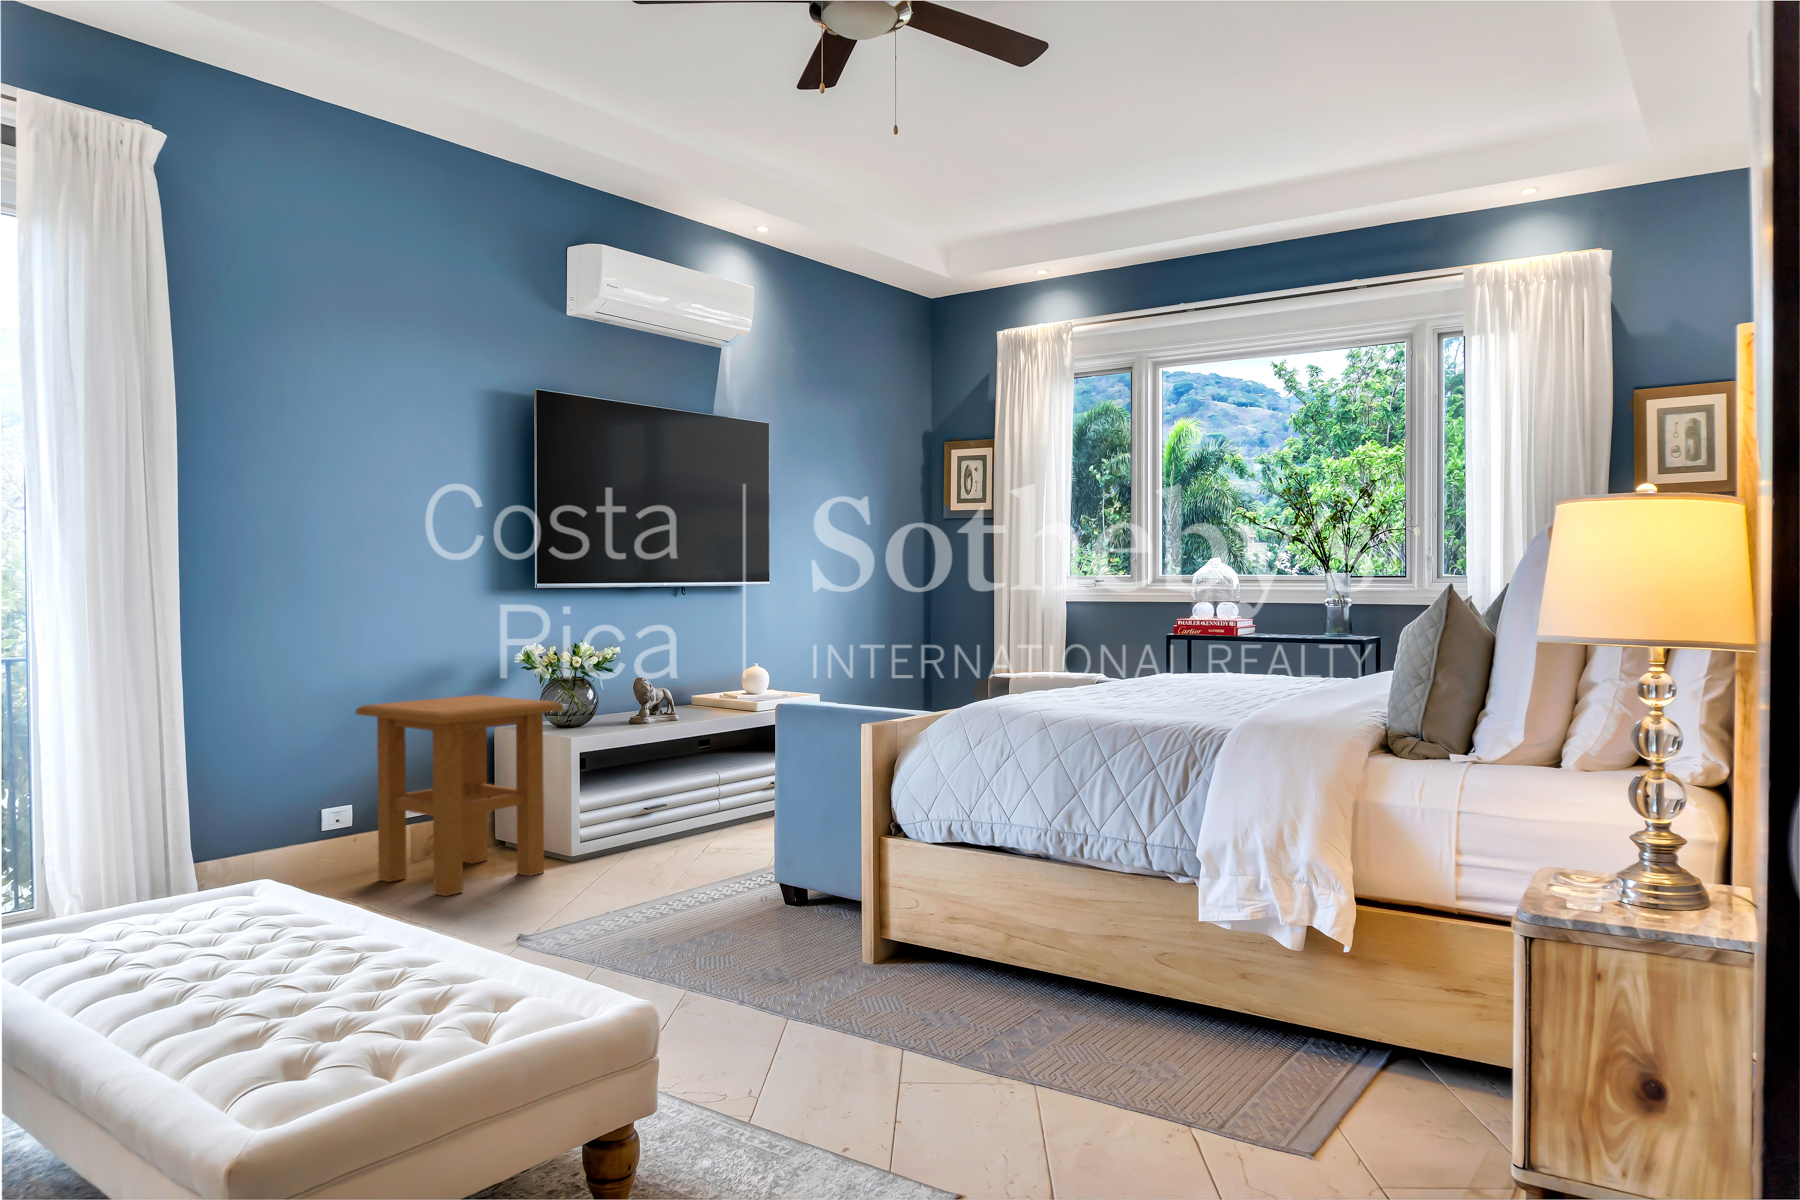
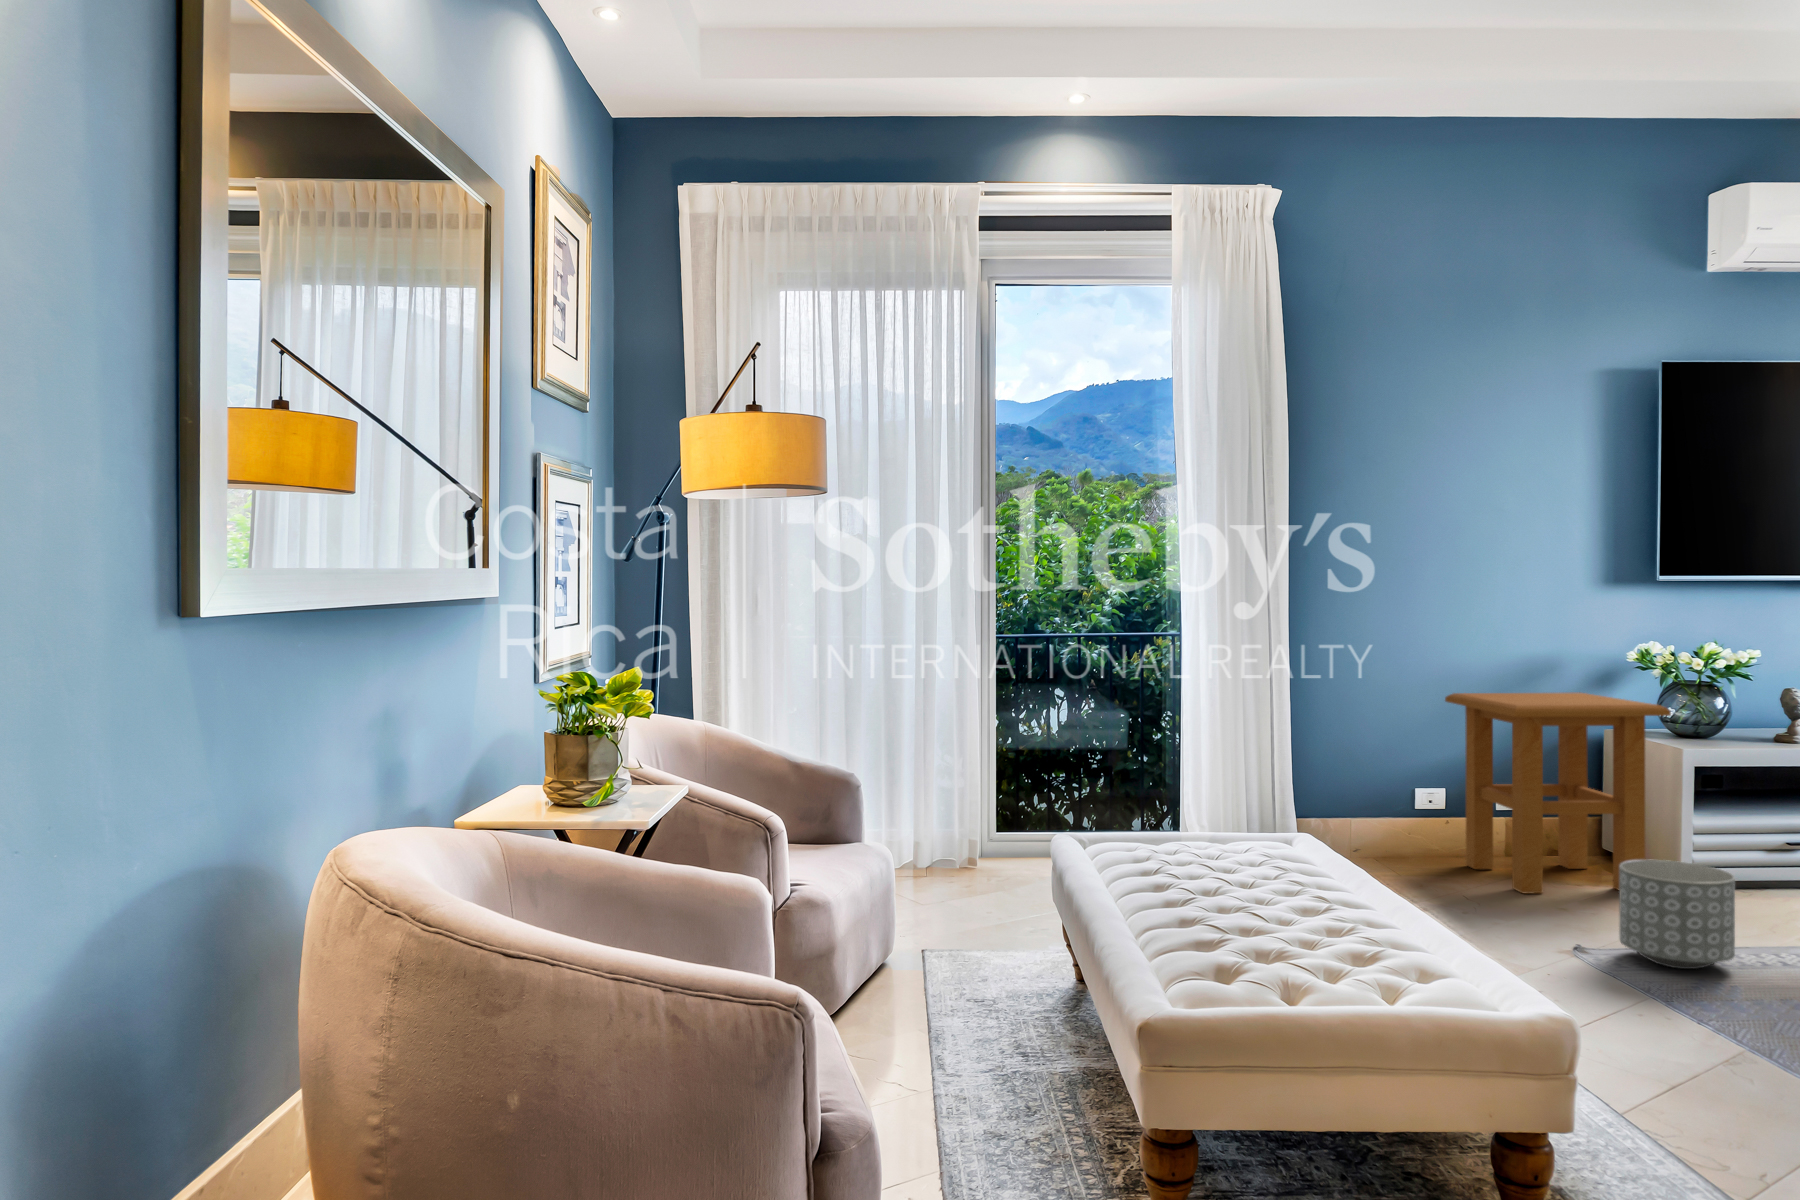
planter: none [554,839,642,934] -> present [1619,860,1735,969]

